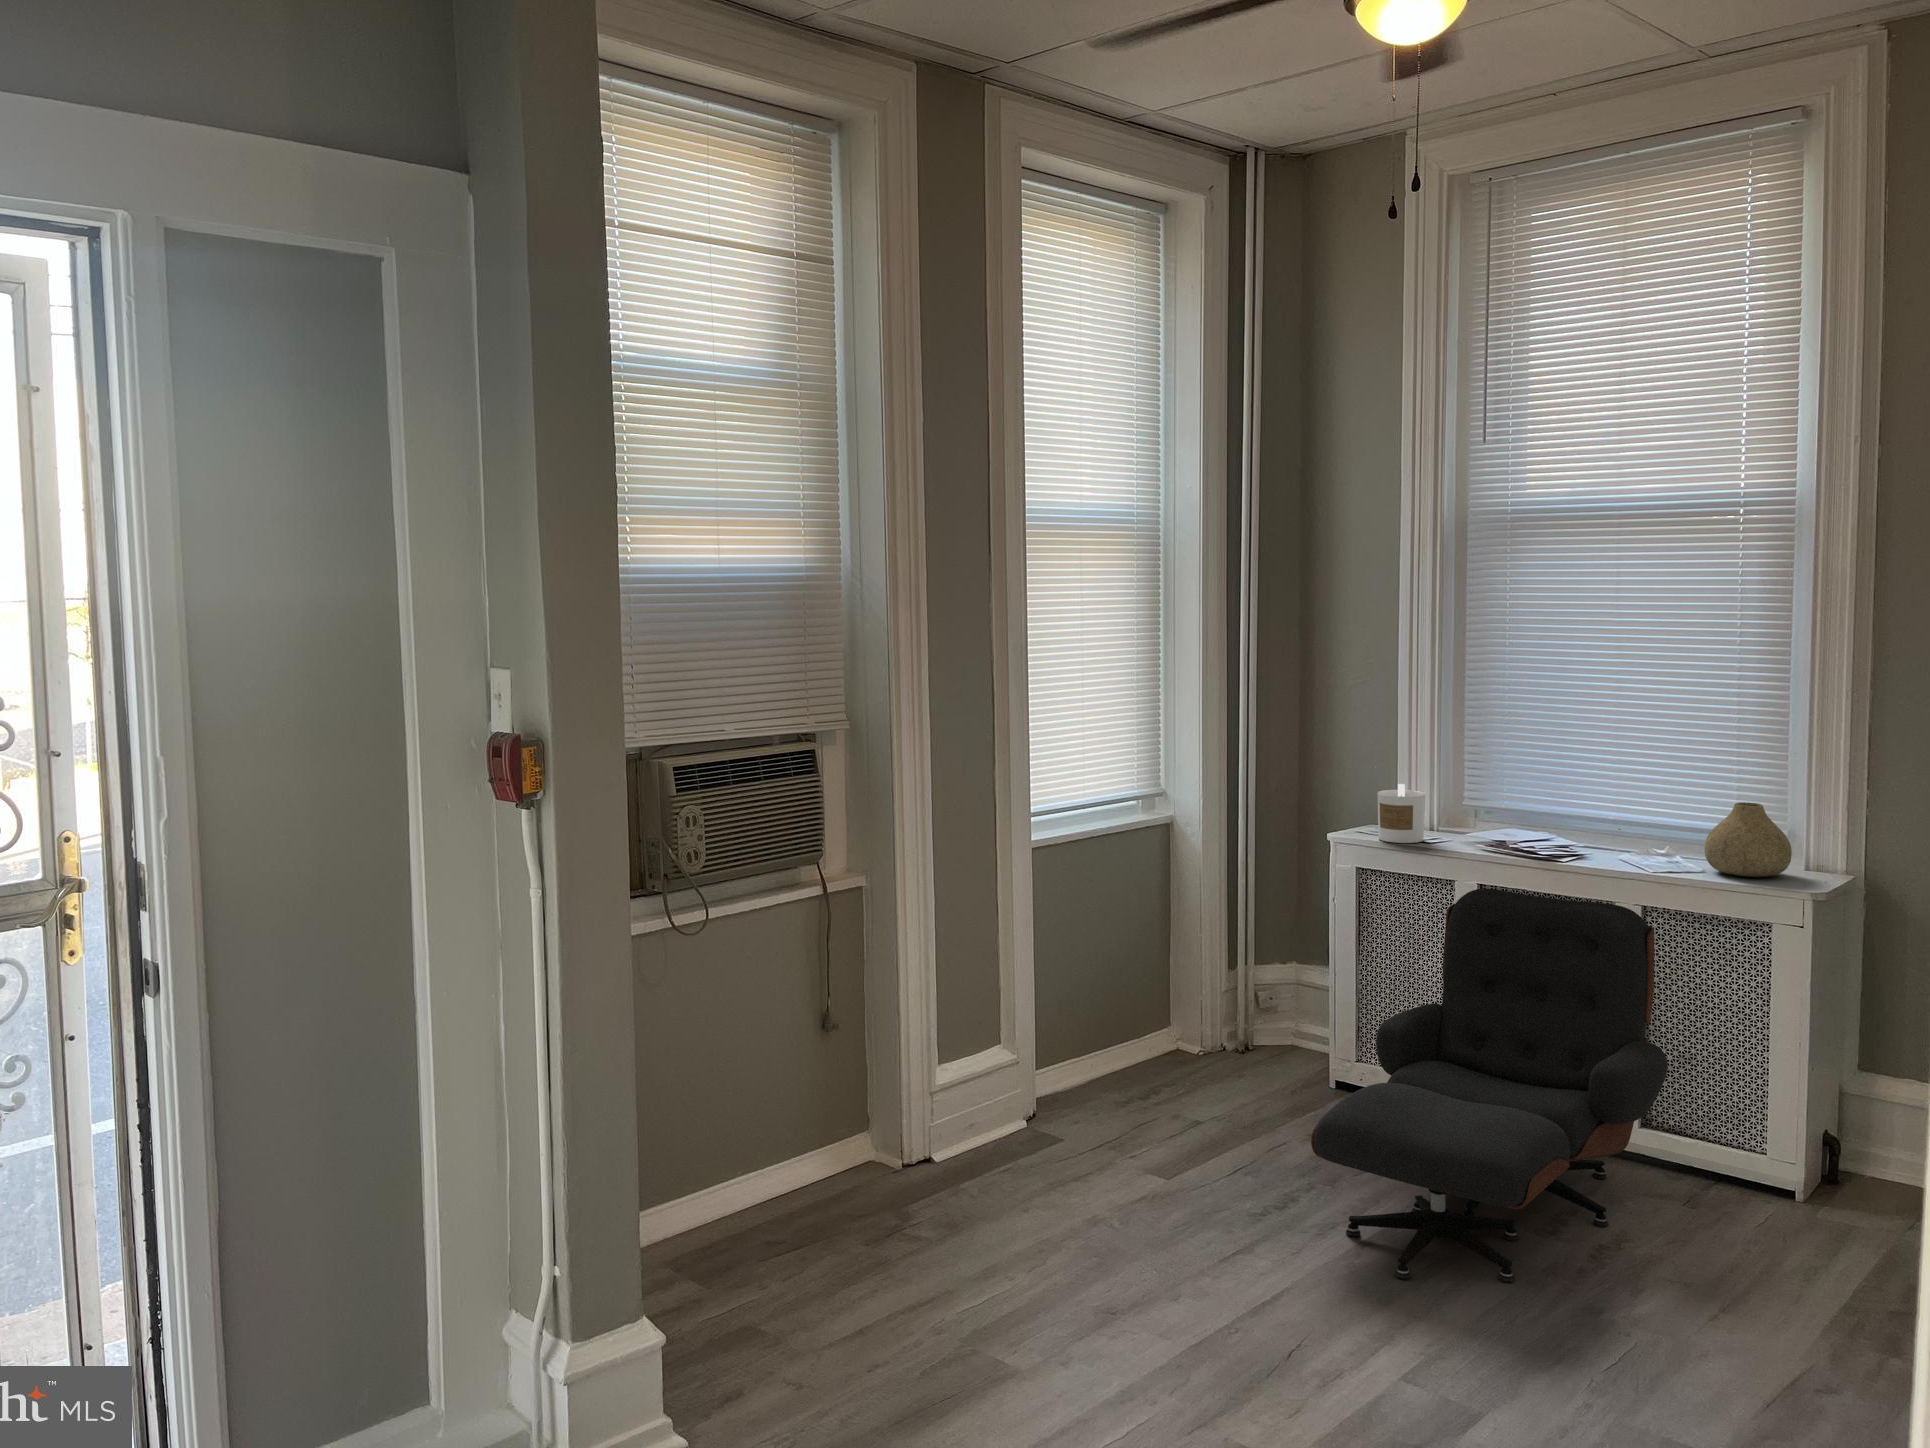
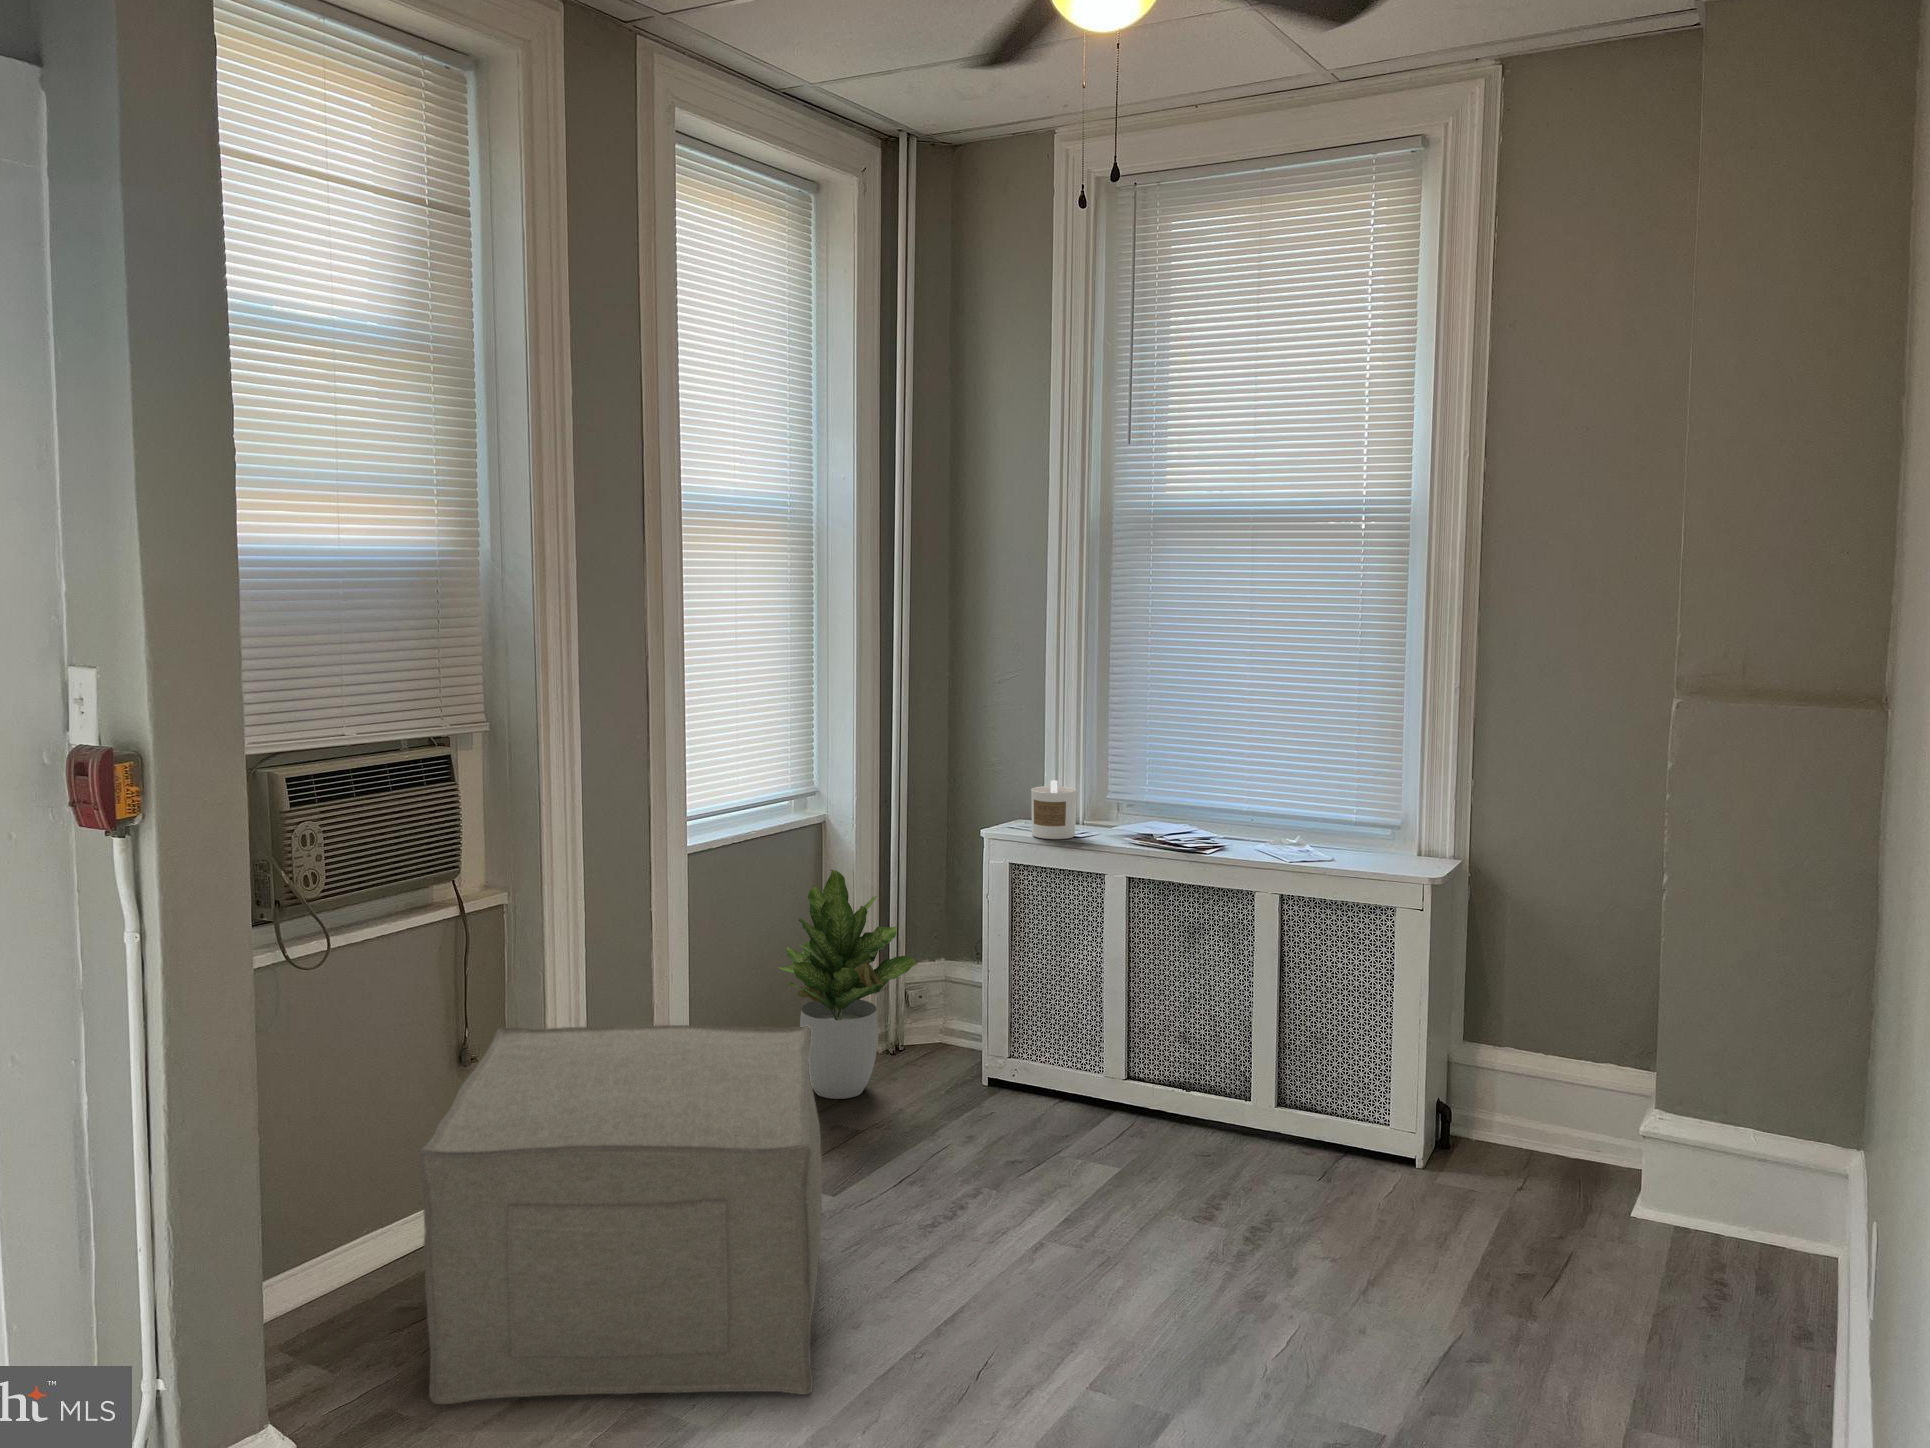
vase: present [1705,802,1792,877] -> none [1334,794,1409,863]
potted plant: none [1120,867,1261,1091] -> present [779,870,917,1099]
lounge chair: present [1311,889,1668,1282] -> none [986,883,1306,1283]
ottoman: none [773,997,1145,1350] -> present [418,1025,822,1404]

